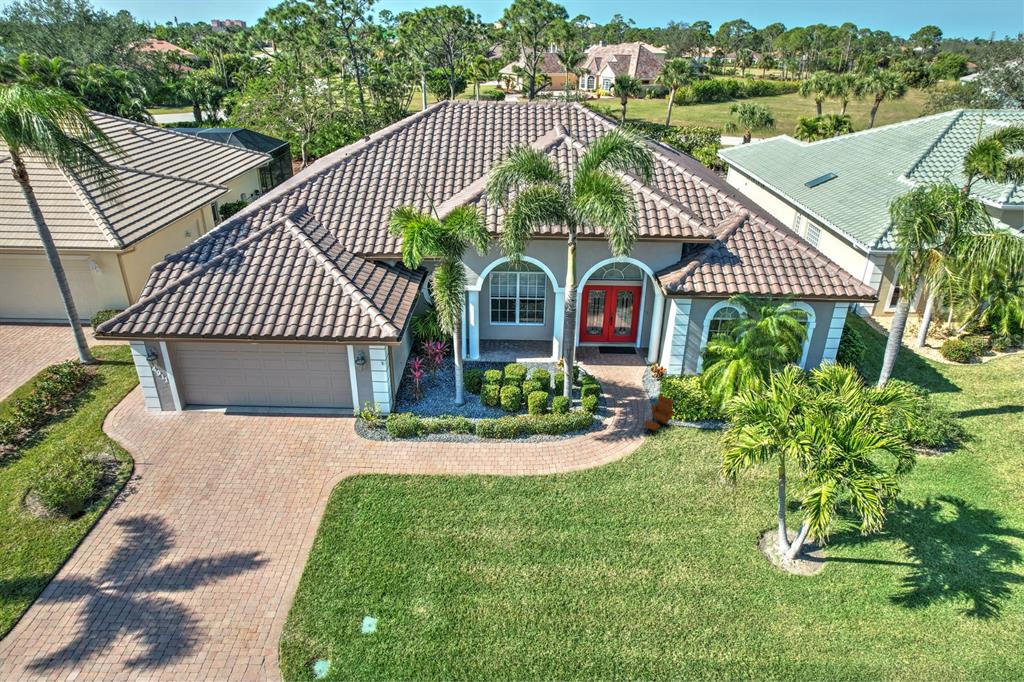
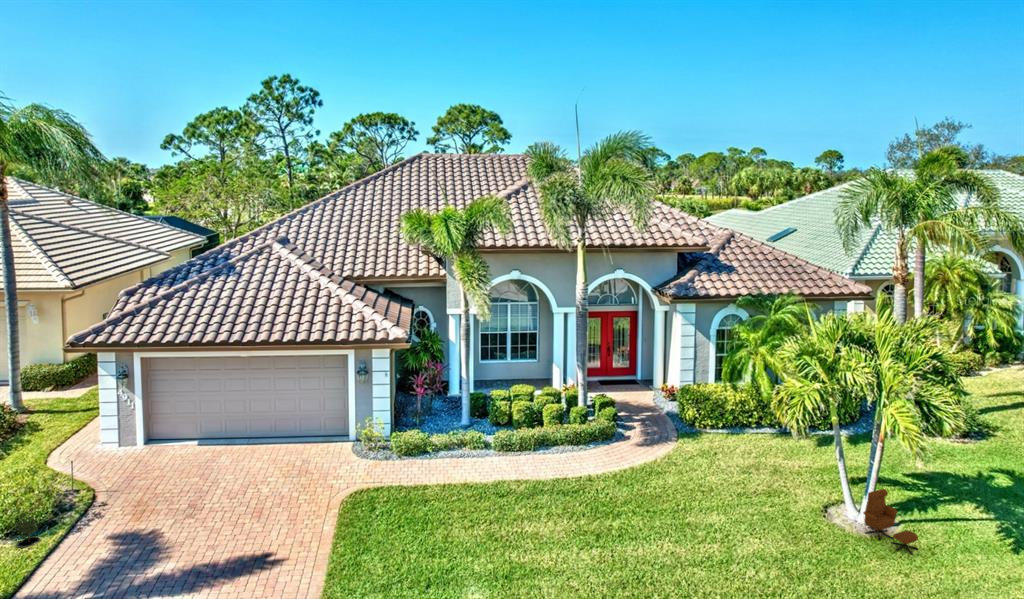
lounge chair: present [644,395,675,435] -> present [863,489,918,555]

